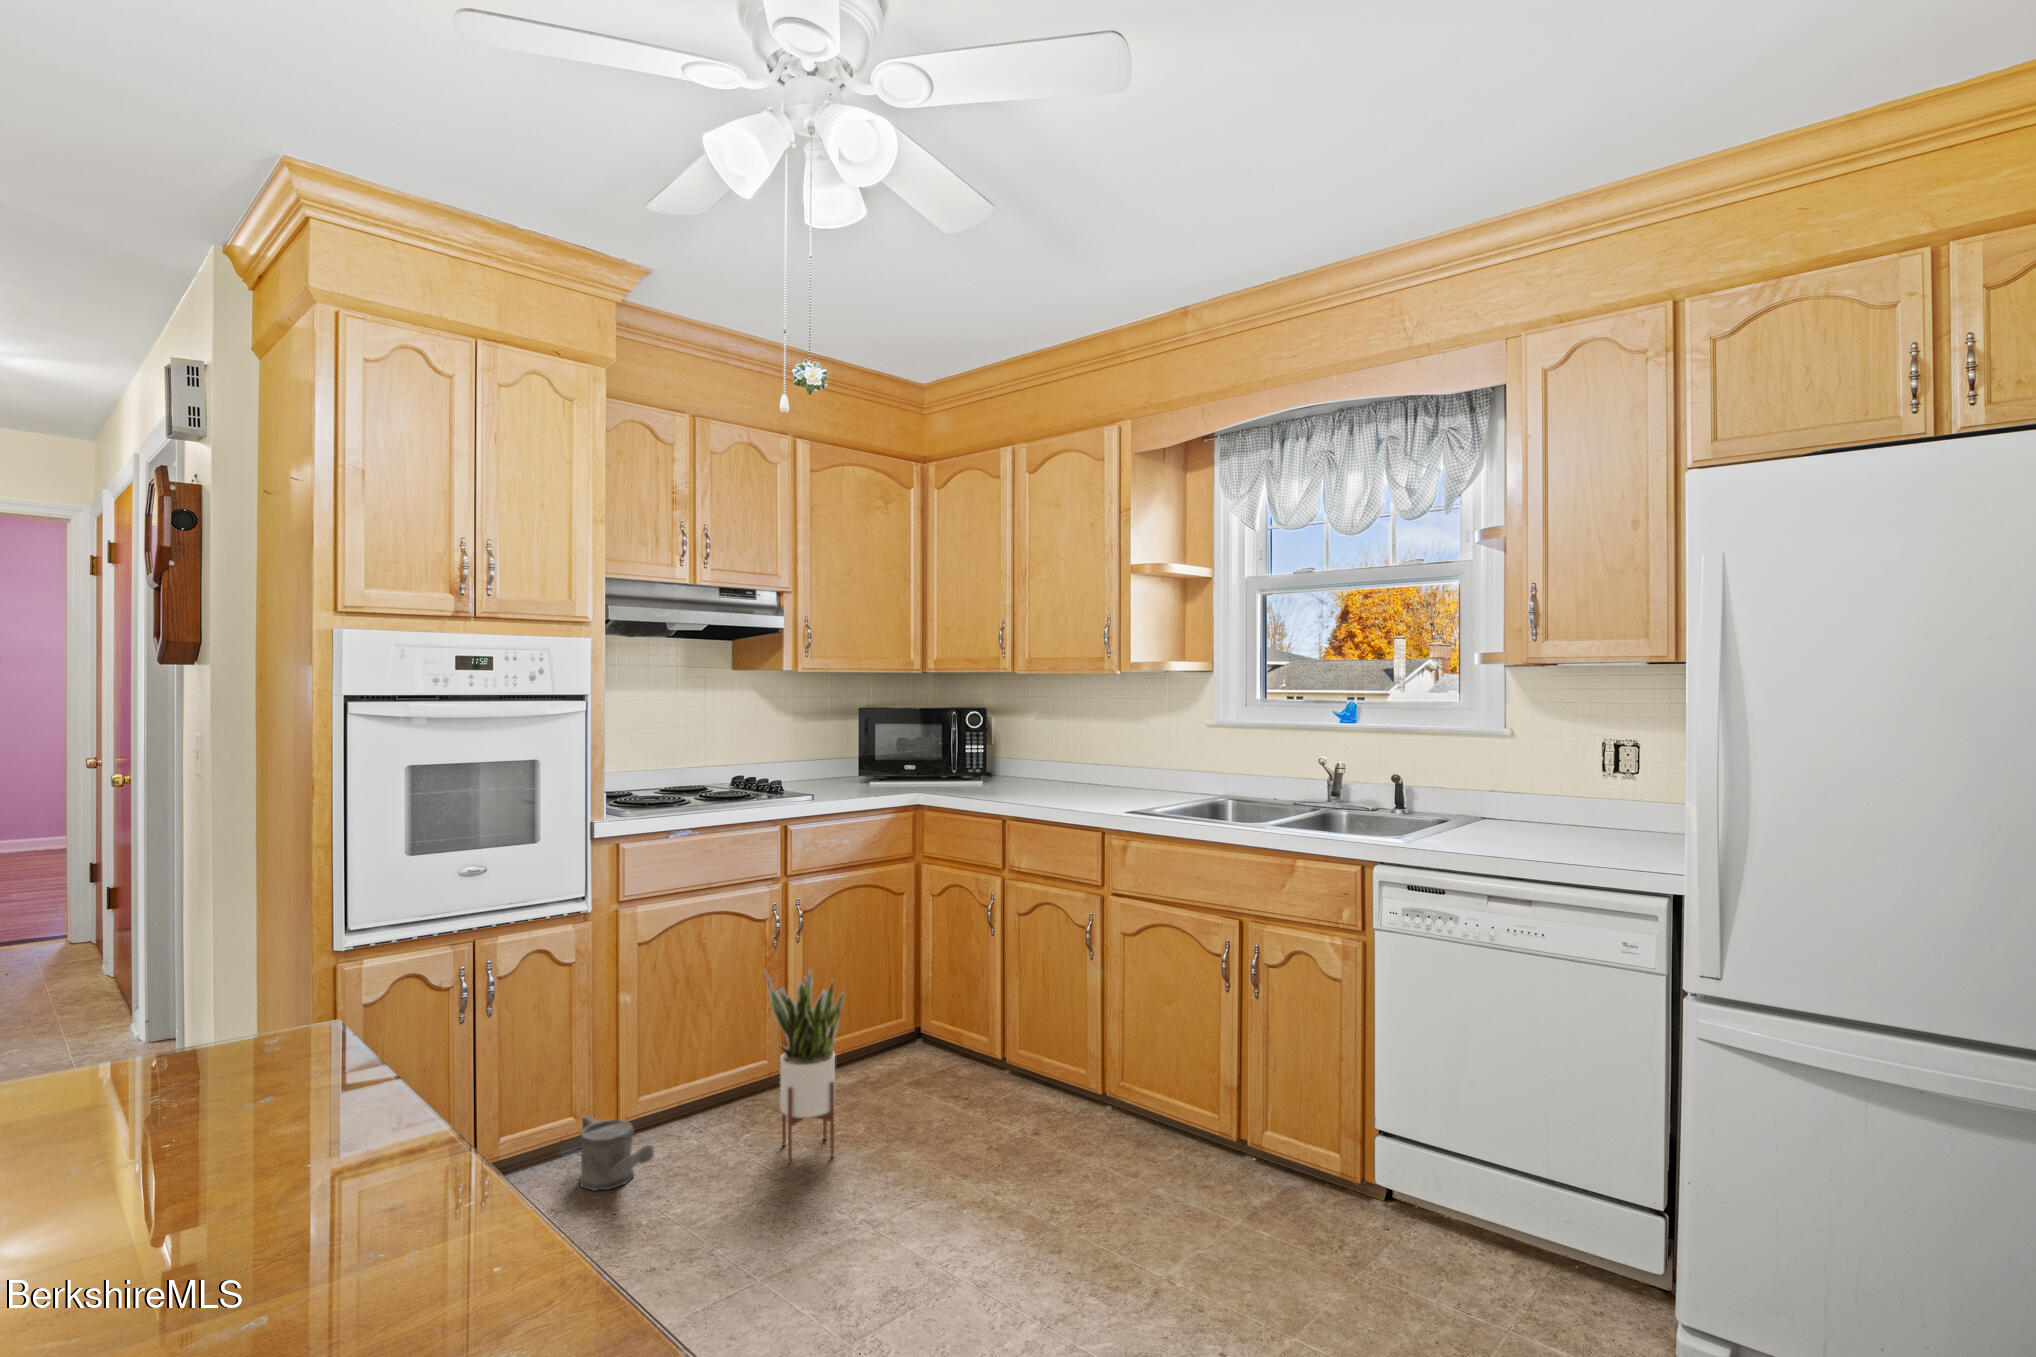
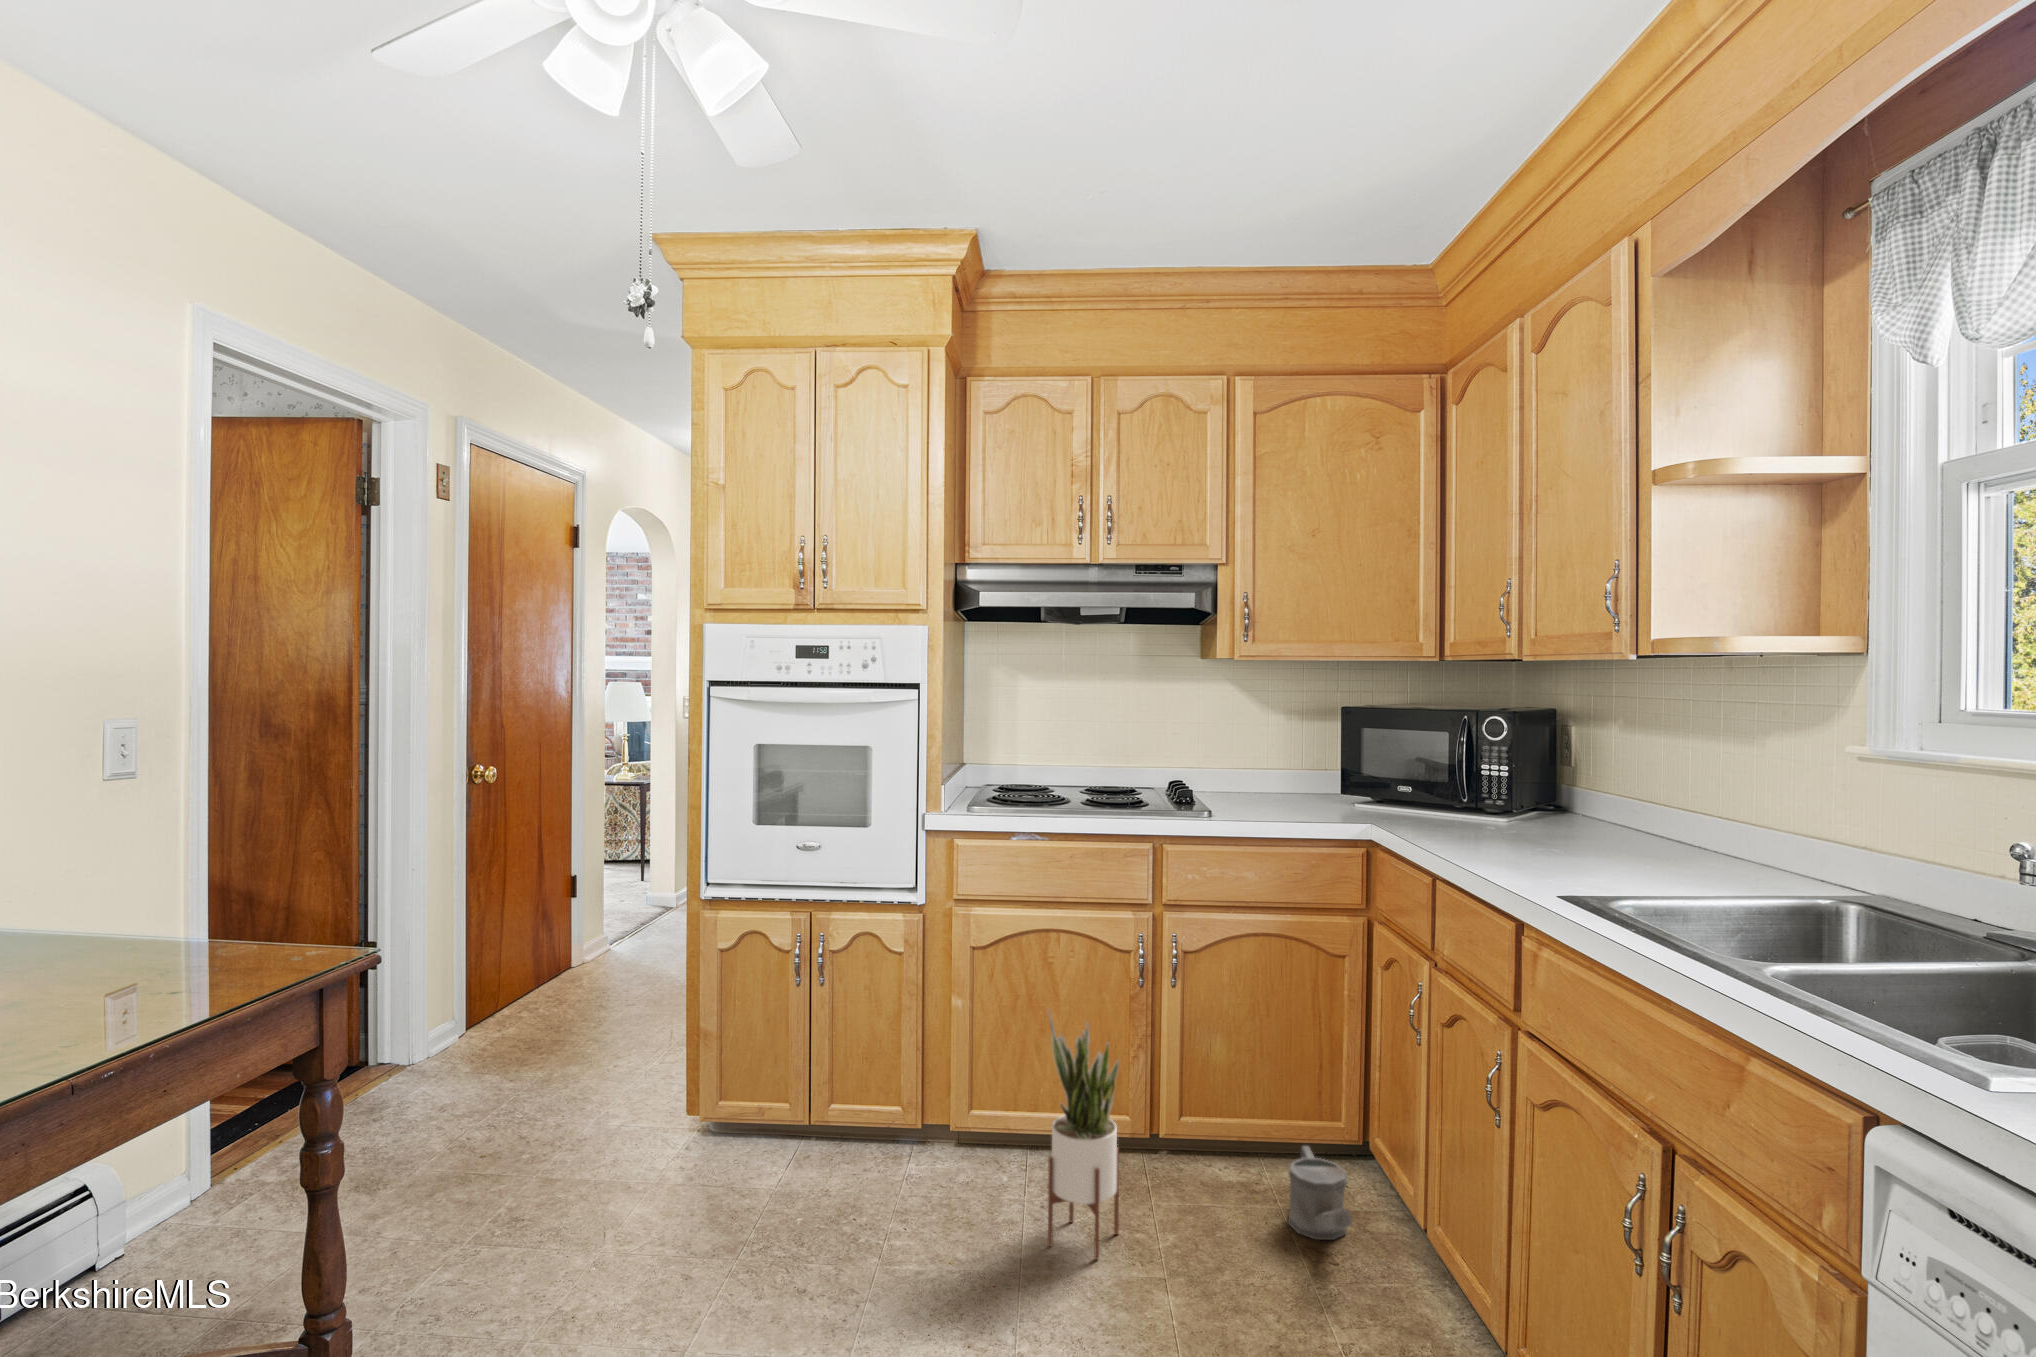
watering can: present [580,1116,654,1191] -> present [1288,1146,1352,1240]

